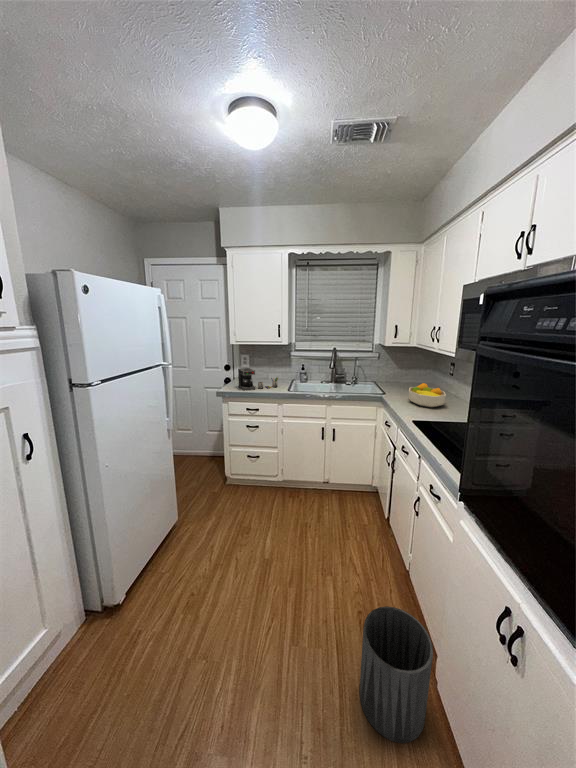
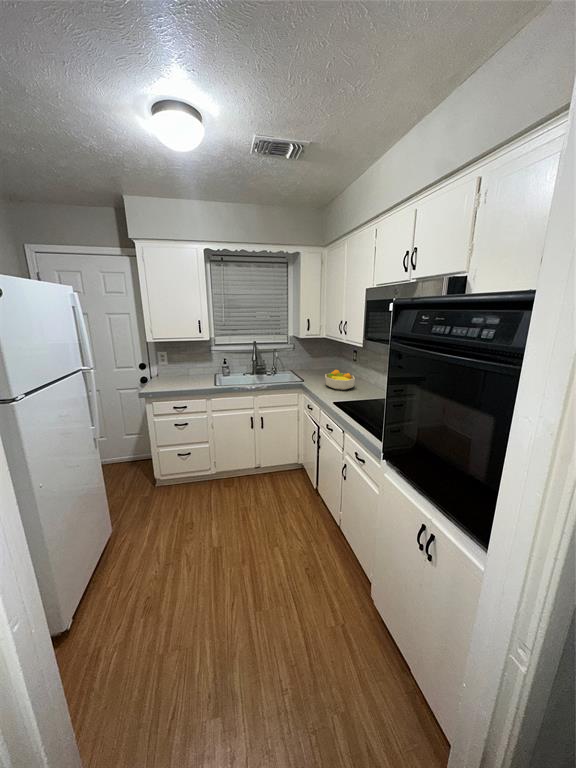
coffee maker: present [238,368,278,390] -> none [159,366,203,389]
trash can: present [359,606,433,743] -> none [317,553,371,652]

